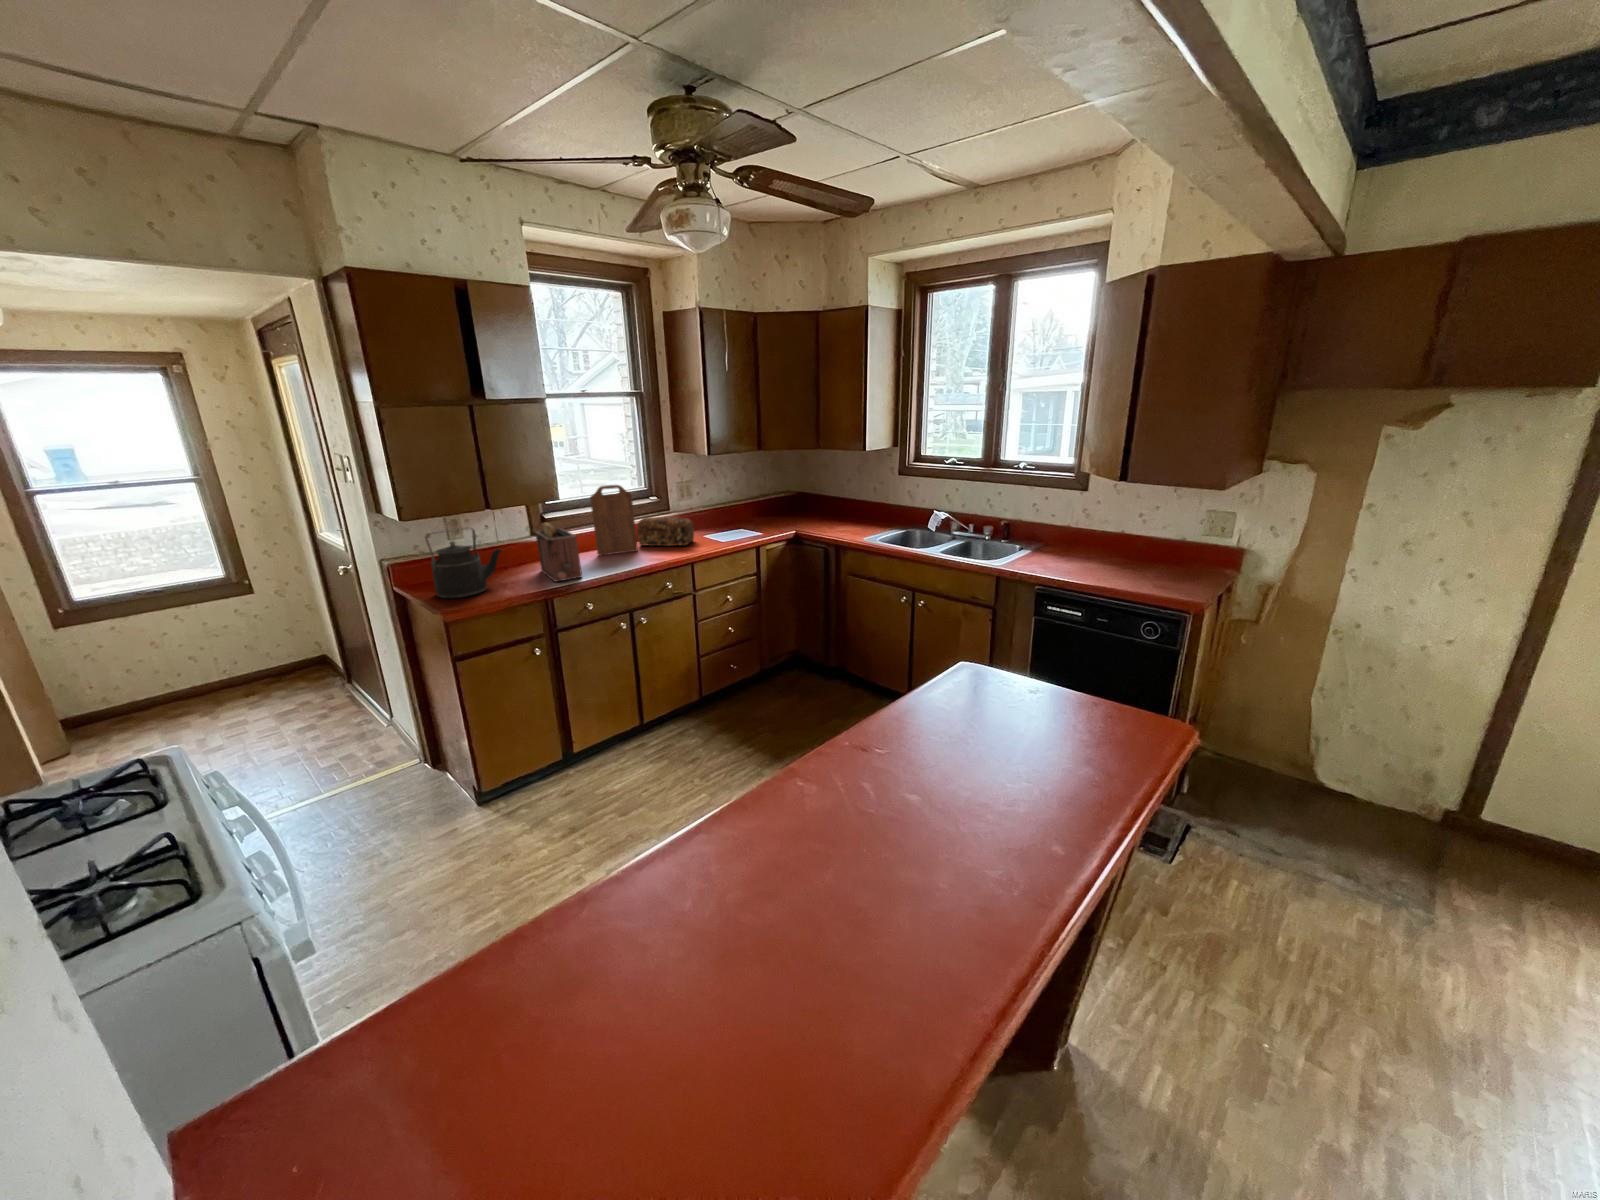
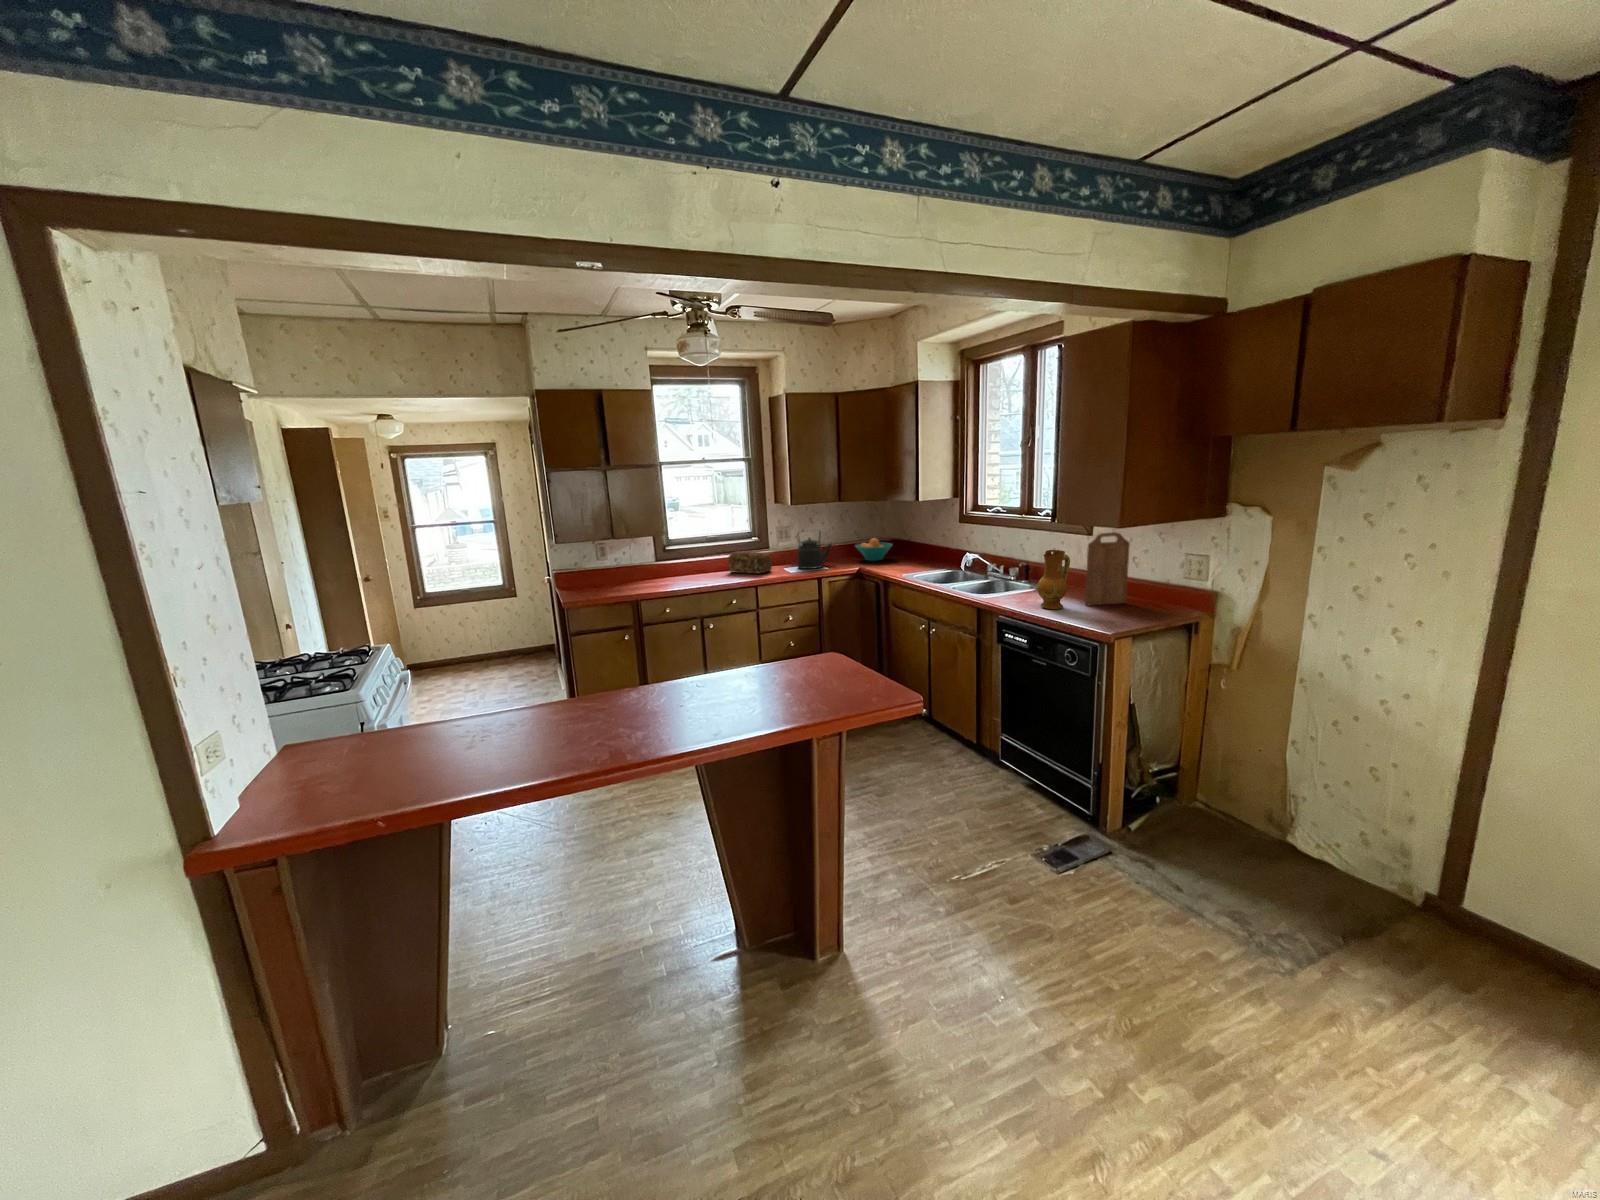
cutting board: present [590,485,637,555] -> present [1085,532,1130,605]
fruit bowl: none [777,495,820,521] -> present [856,538,892,561]
ceramic jug: none [1067,508,1105,575] -> present [1037,550,1070,609]
toaster: present [536,523,582,582] -> none [648,550,670,591]
kettle: present [425,527,501,598] -> present [797,531,832,569]

